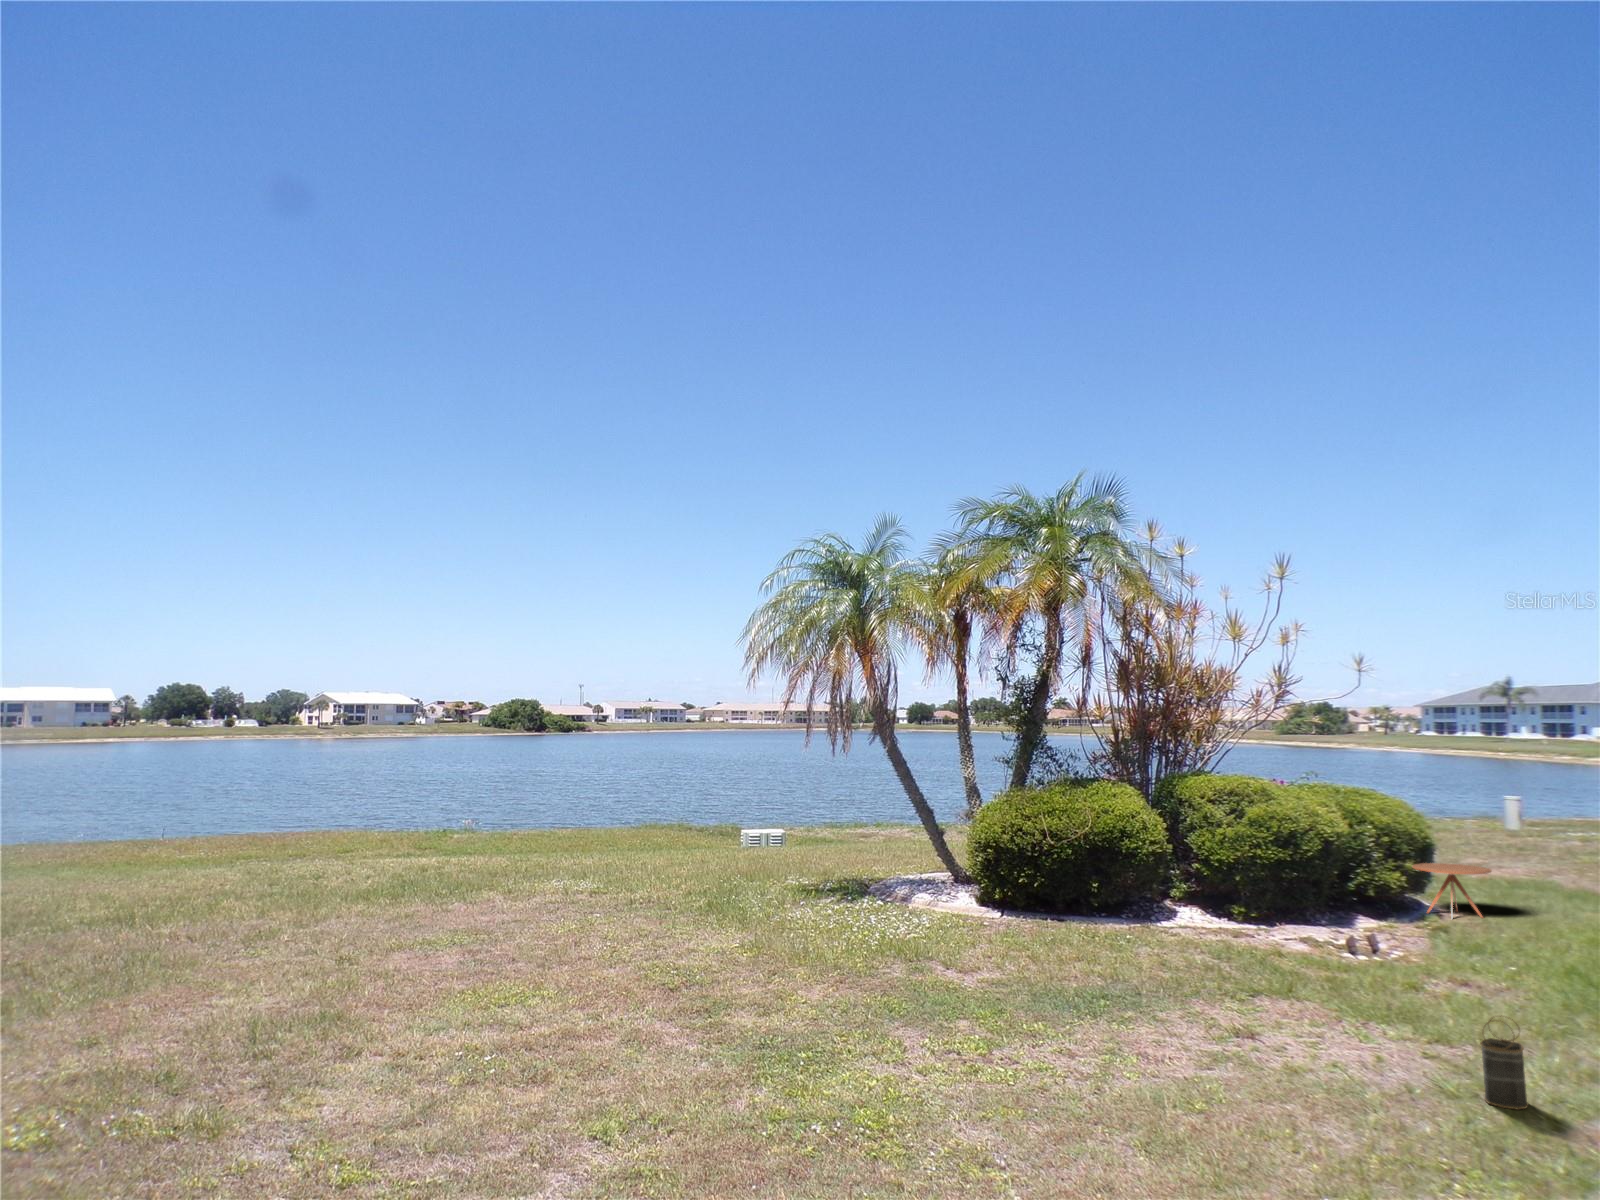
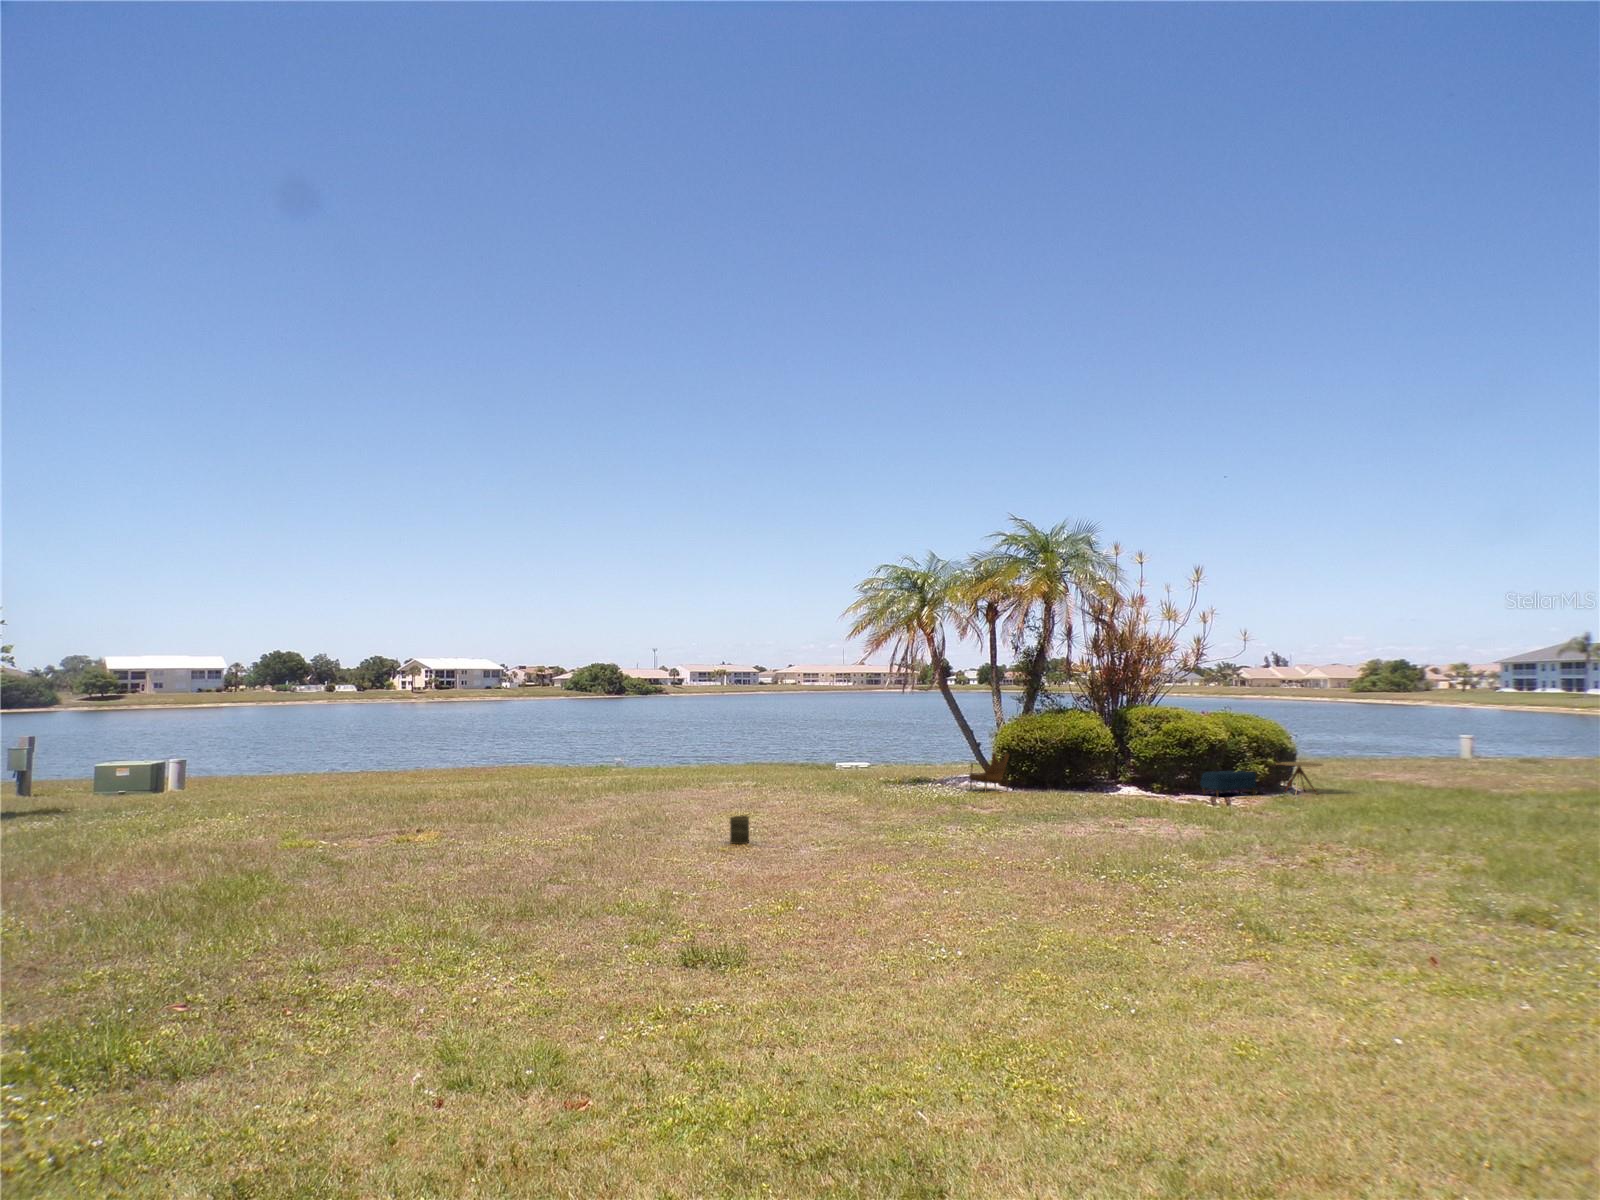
armchair: none [933,850,1000,921] -> present [969,753,1009,790]
bench: none [1306,879,1394,928] -> present [1200,771,1256,797]
basket: present [1480,1016,1528,1109] -> present [730,815,749,844]

